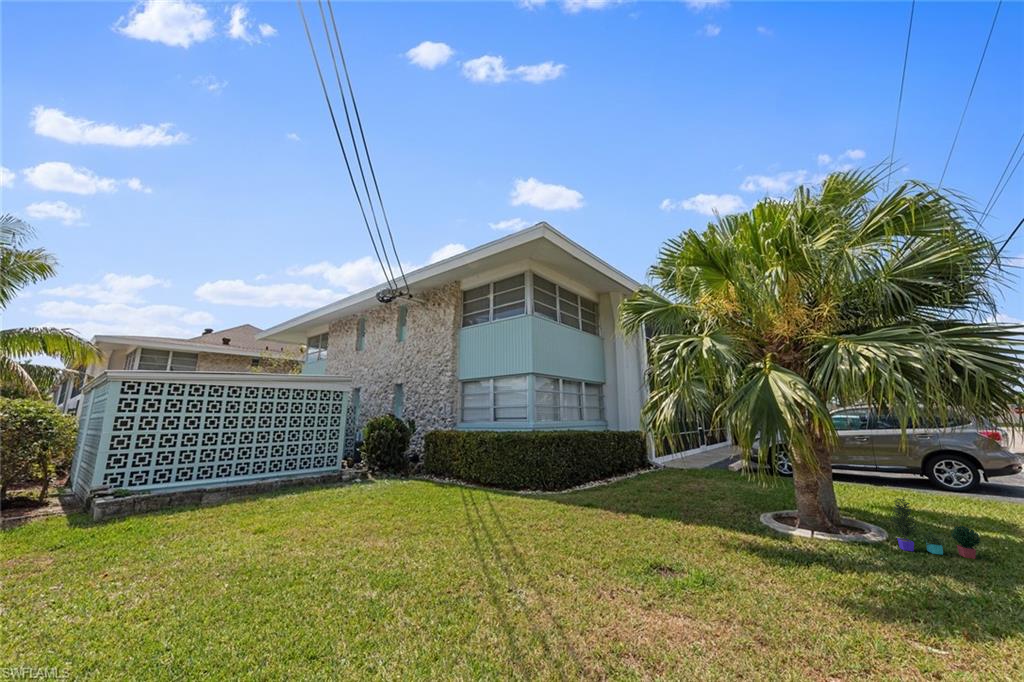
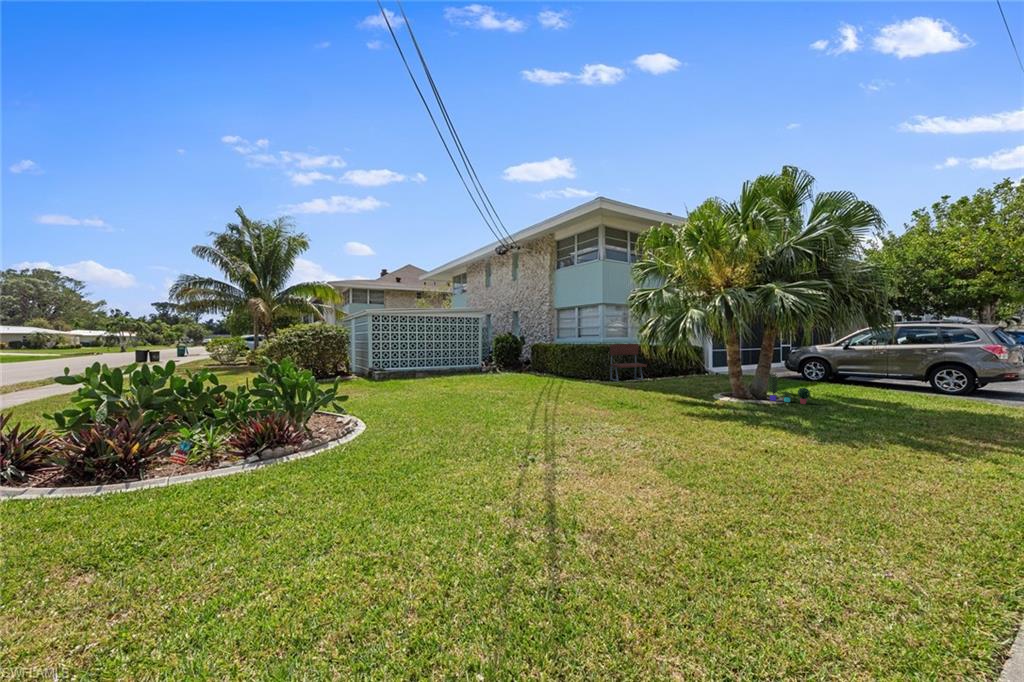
bench: none [558,434,612,496] -> present [610,344,647,381]

